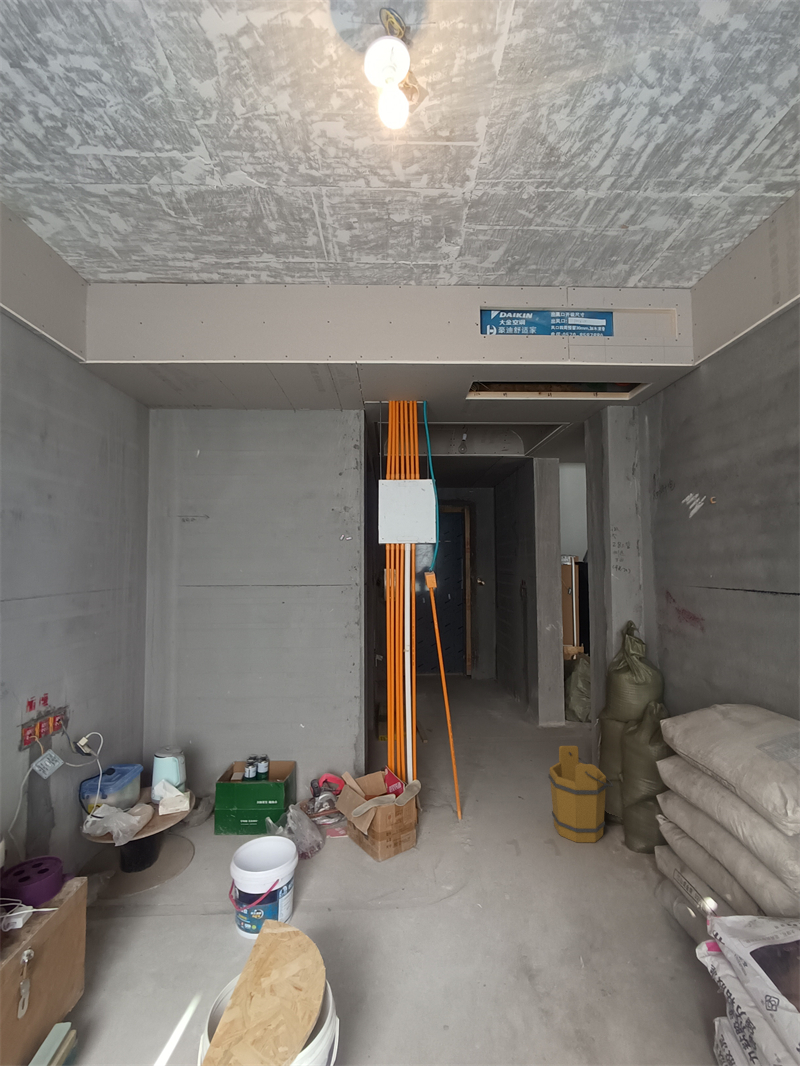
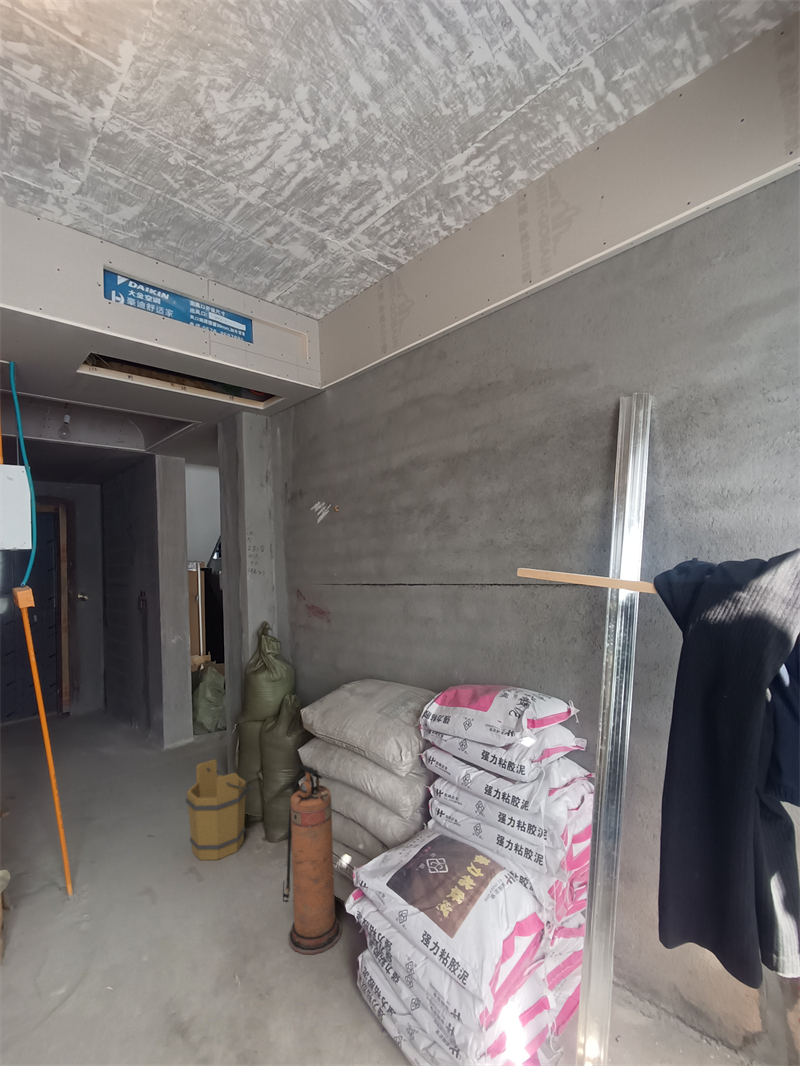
fire extinguisher: none [633,776,704,990] -> present [283,765,342,954]

